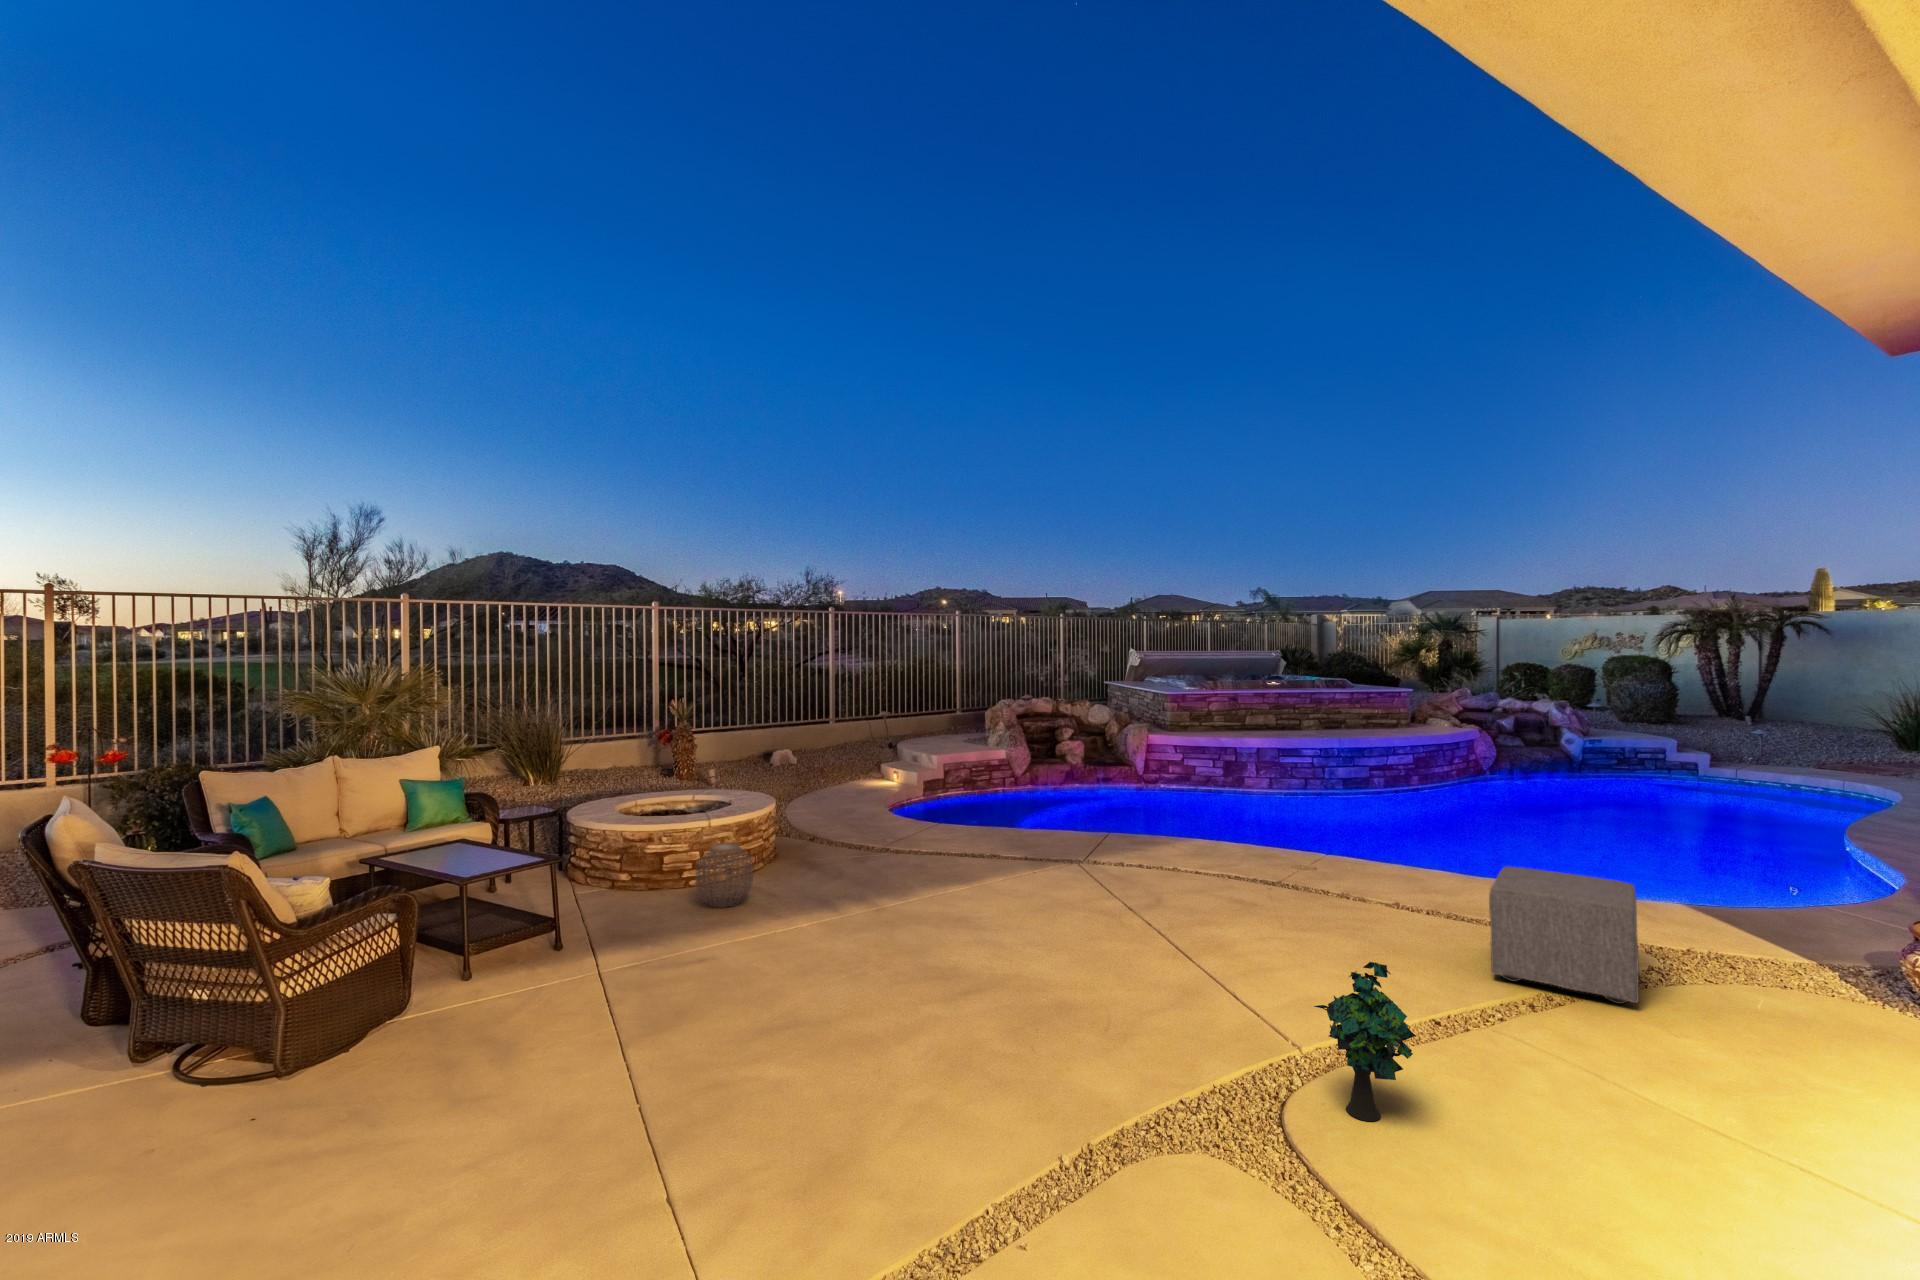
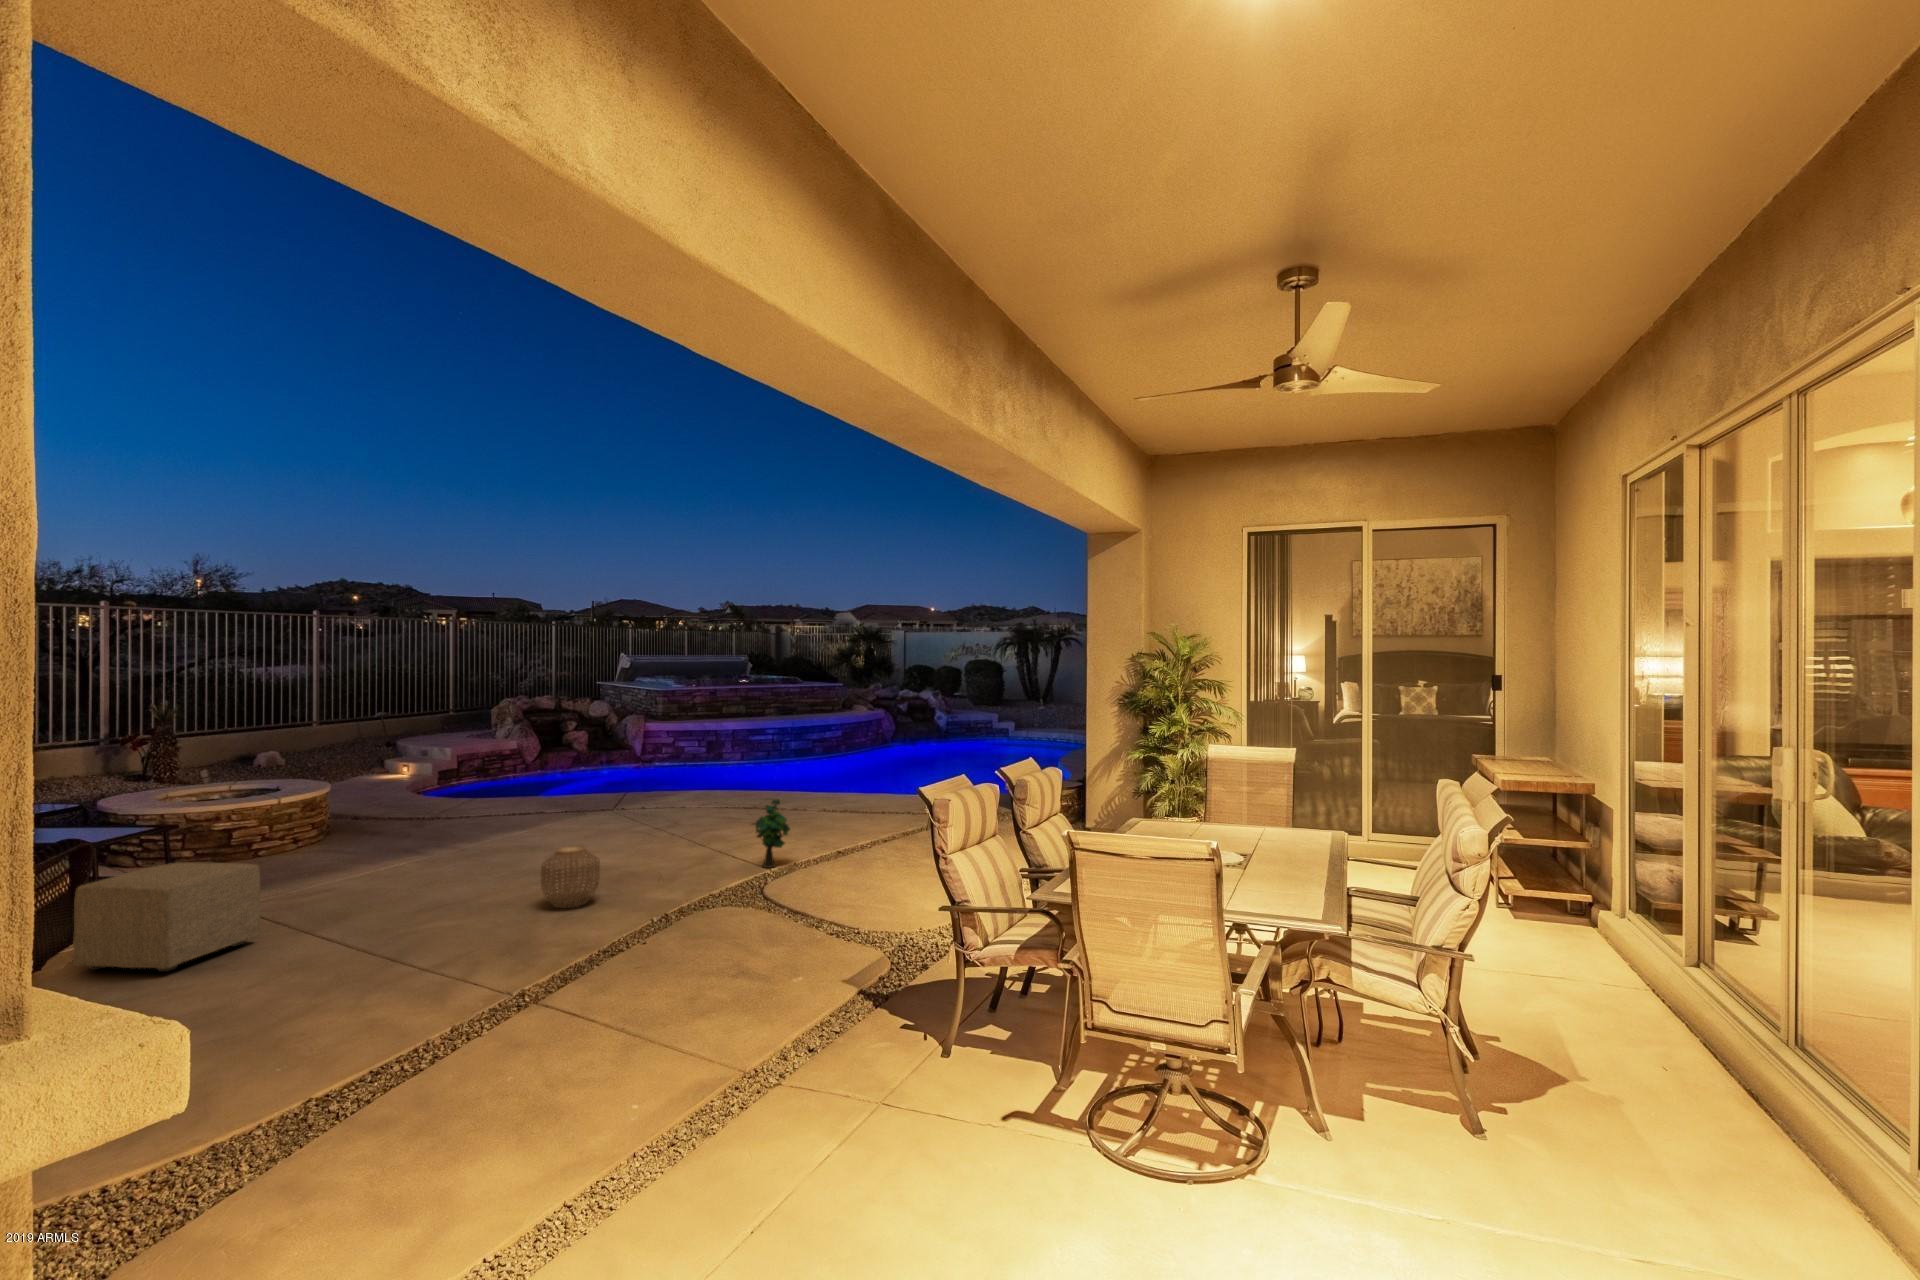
woven basket: present [696,843,753,908] -> present [541,845,600,908]
ottoman: present [1489,866,1639,1004] -> present [73,862,260,972]

